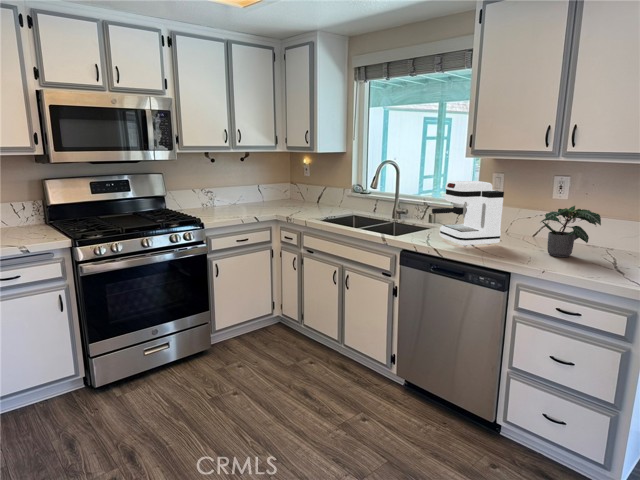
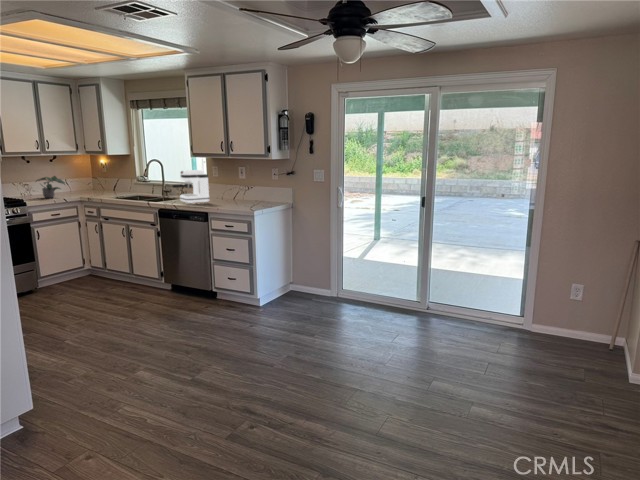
potted plant: present [541,206,601,257] -> present [37,176,65,198]

